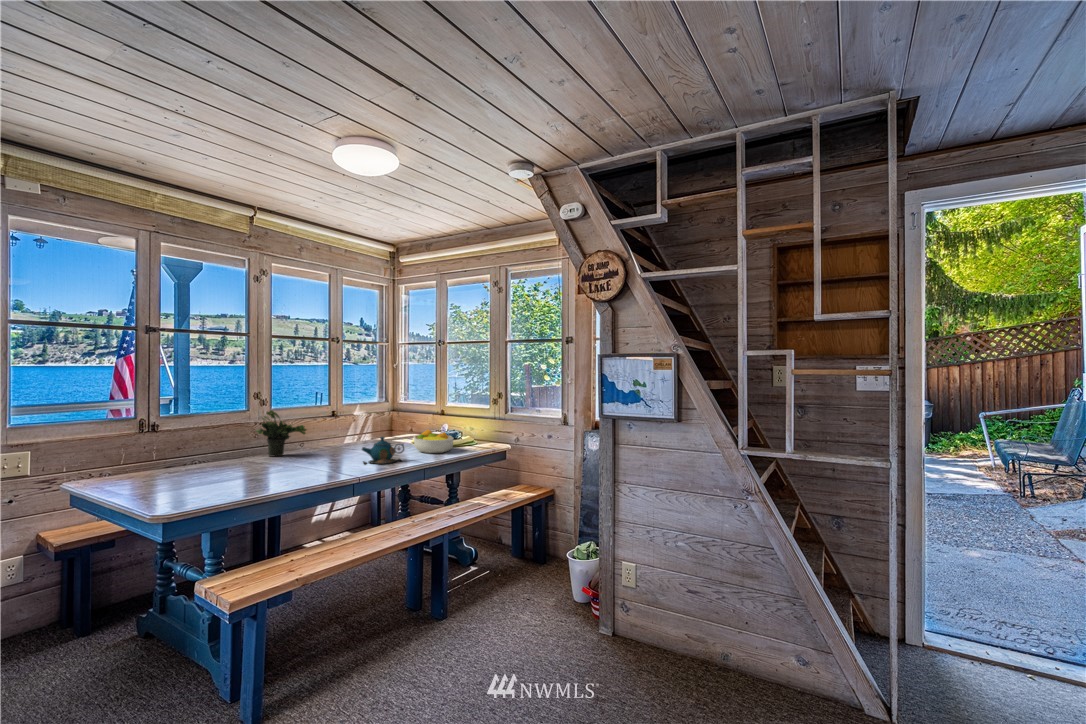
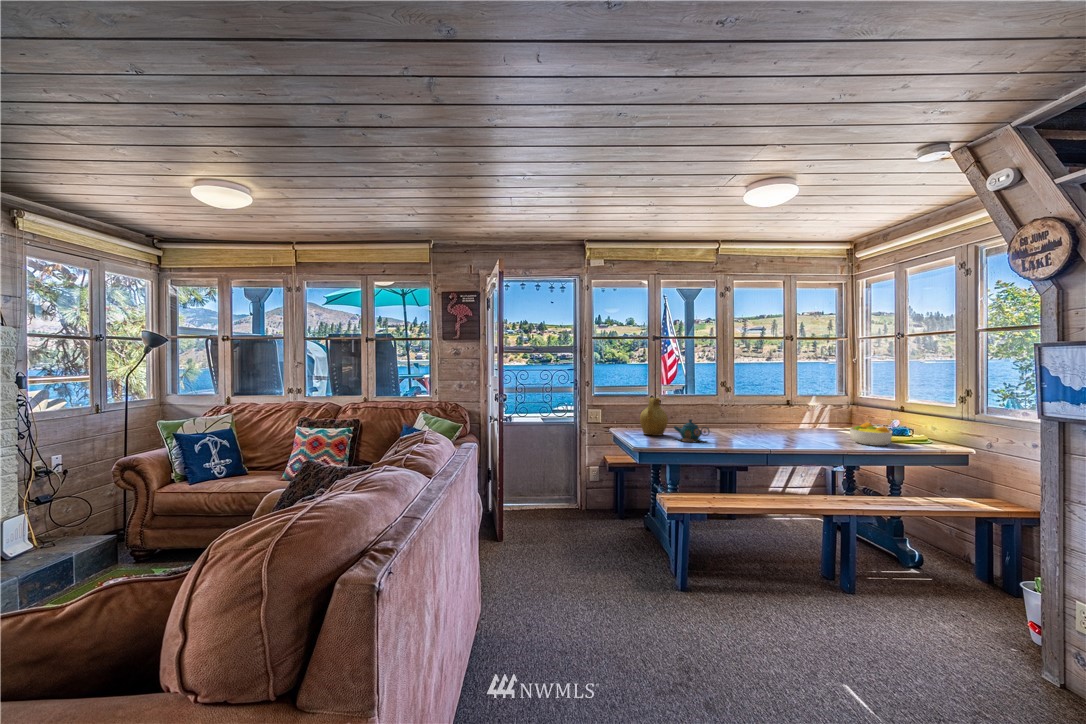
potted plant: present [256,410,306,456] -> none [717,394,755,430]
pitcher: none [141,426,194,487] -> present [640,397,668,436]
teapot: present [362,437,404,465] -> present [674,419,710,442]

